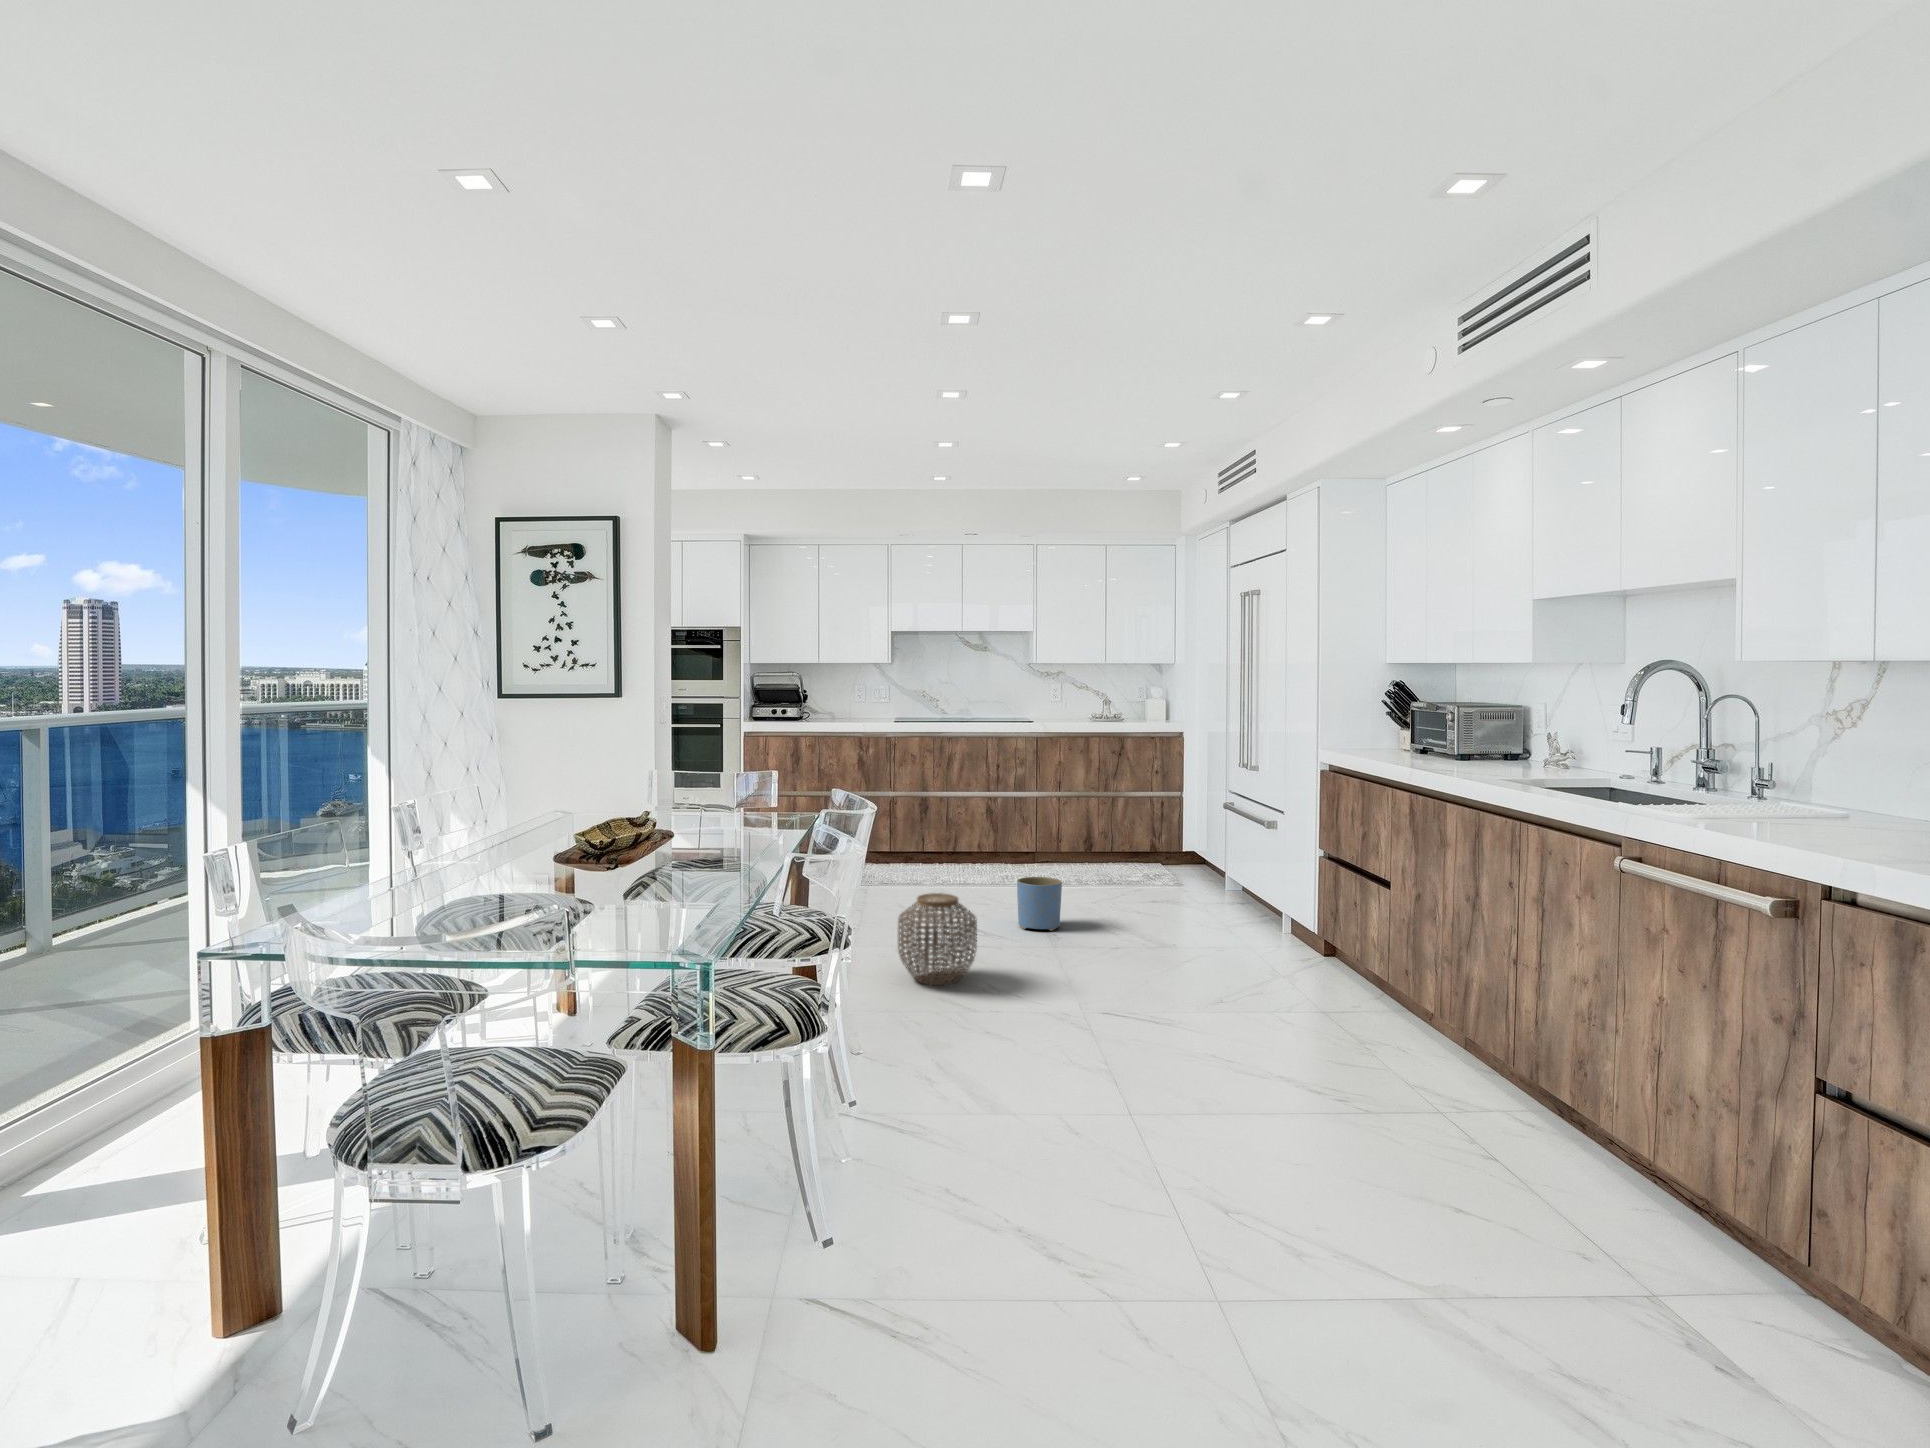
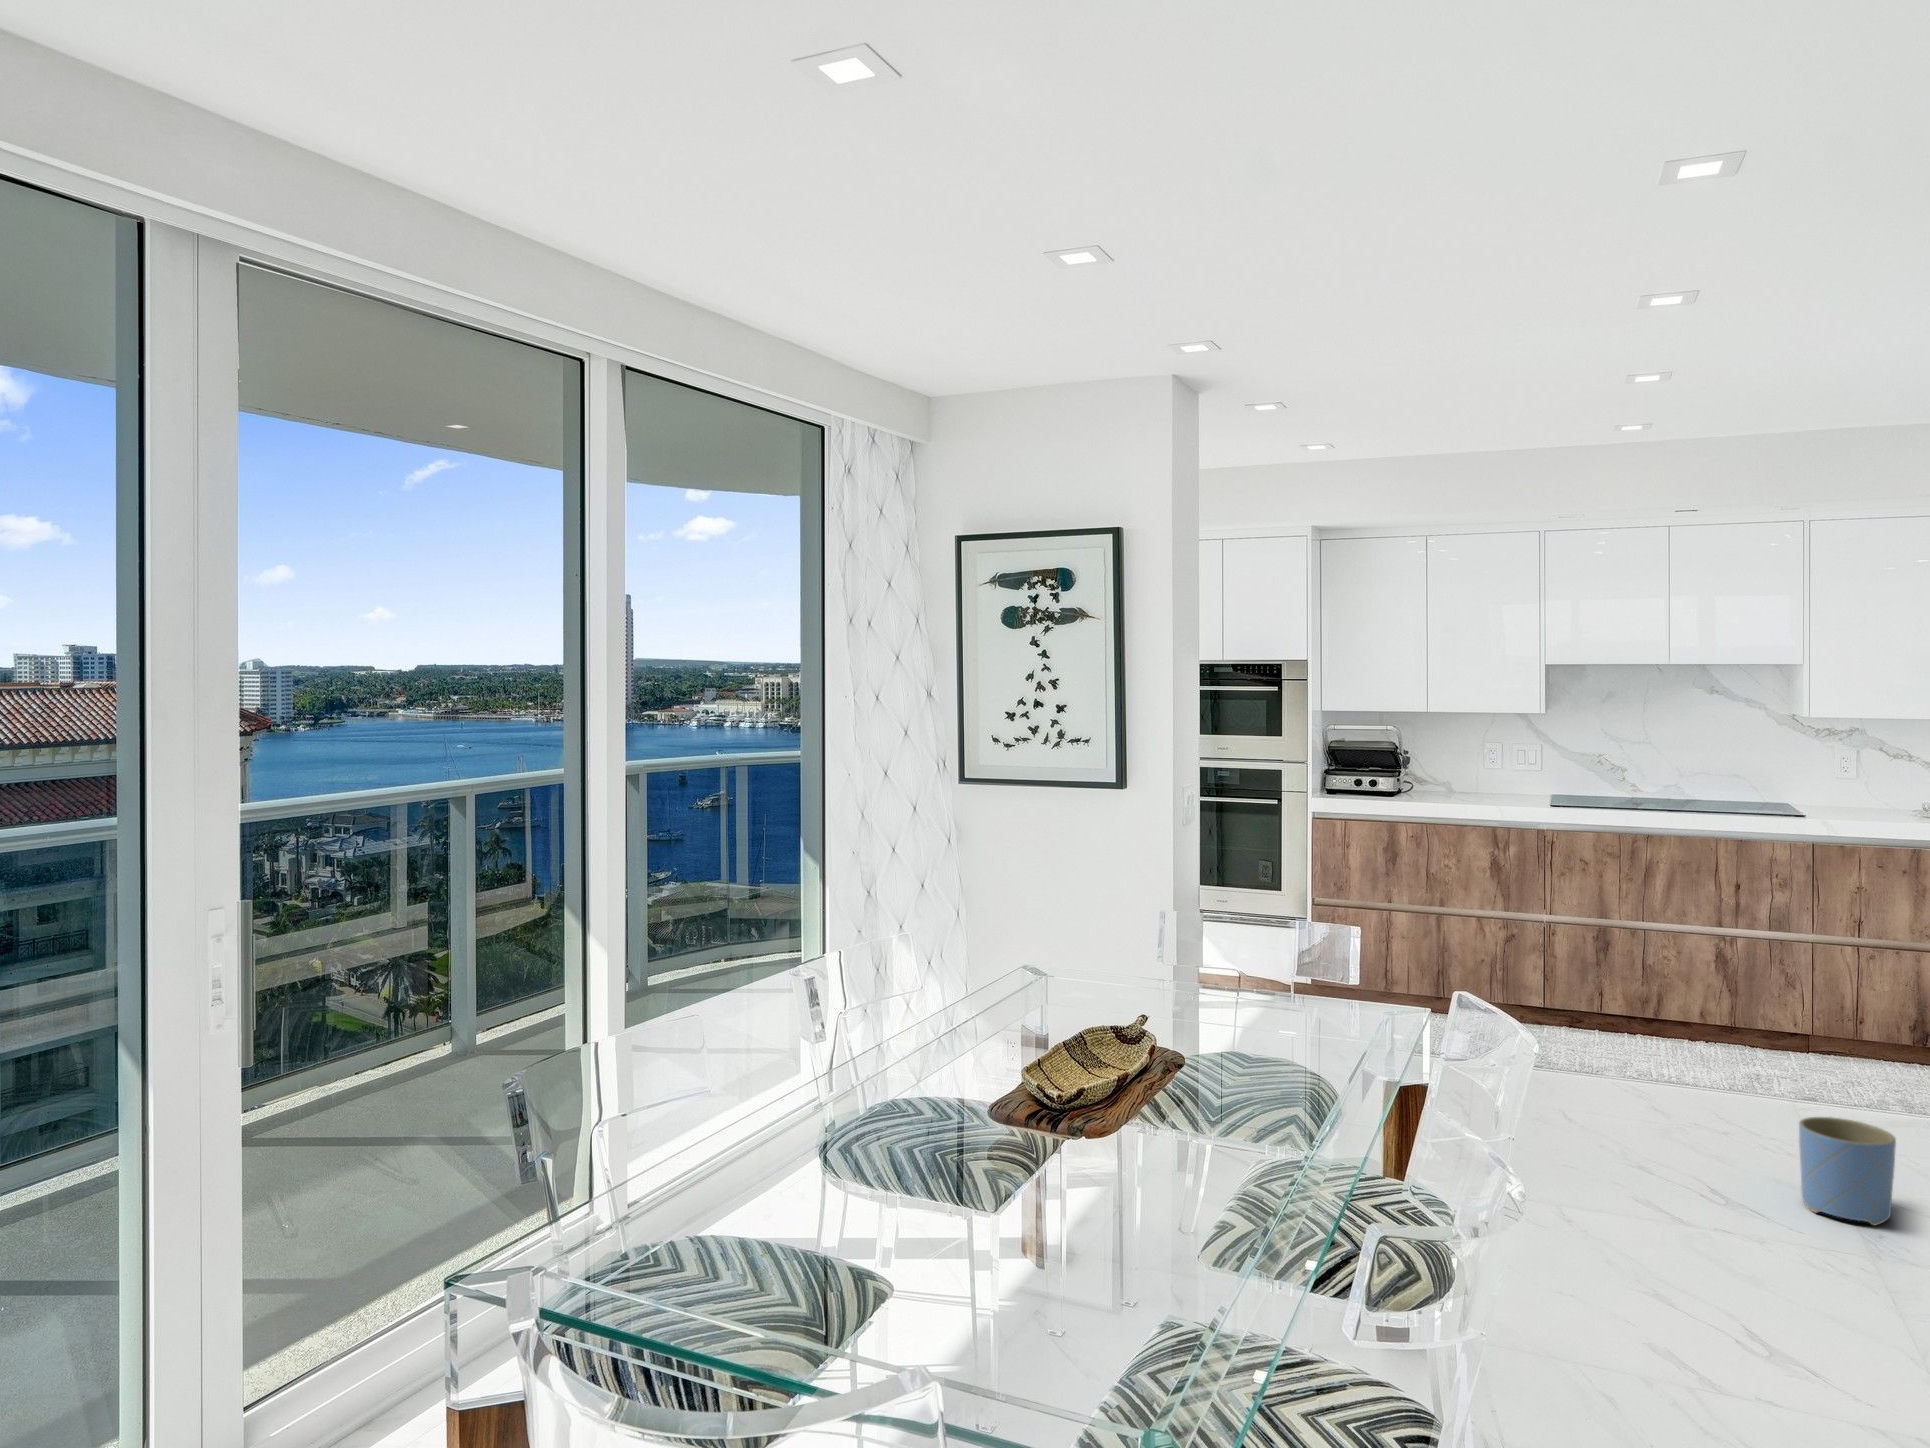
woven basket: present [898,893,977,985] -> none [1575,1158,1734,1332]

